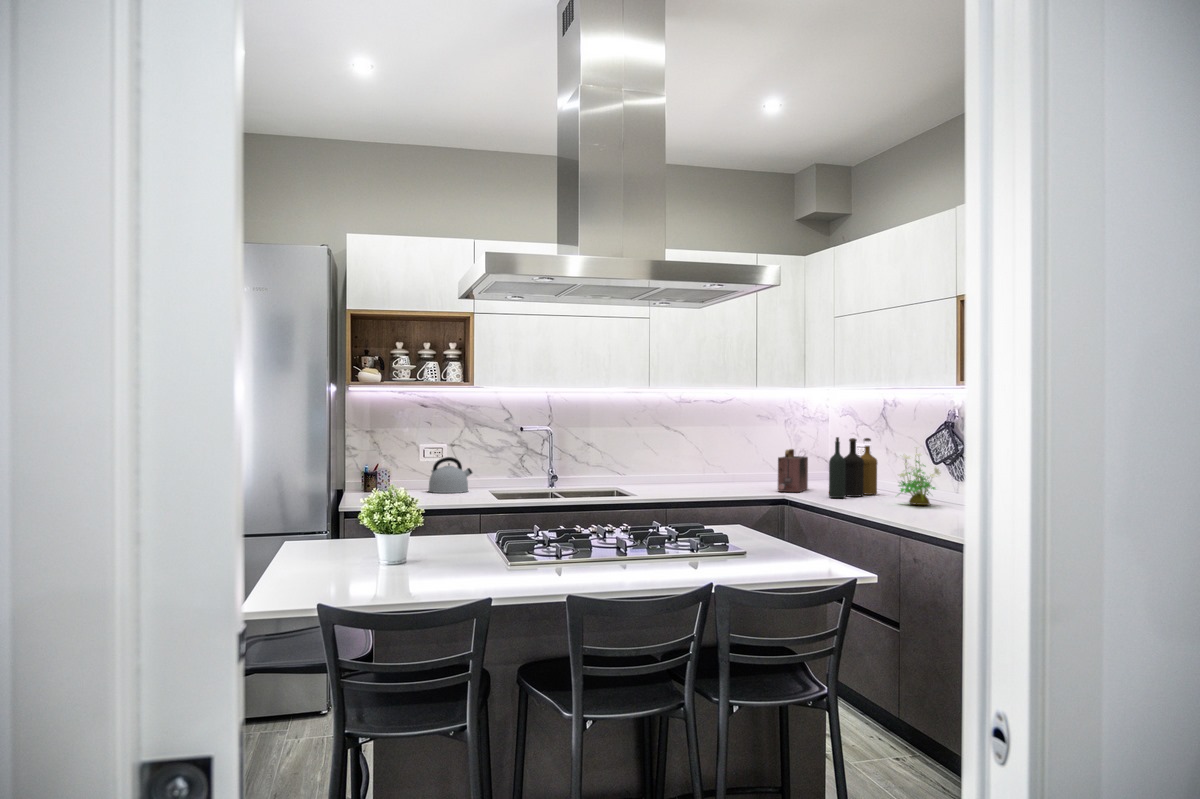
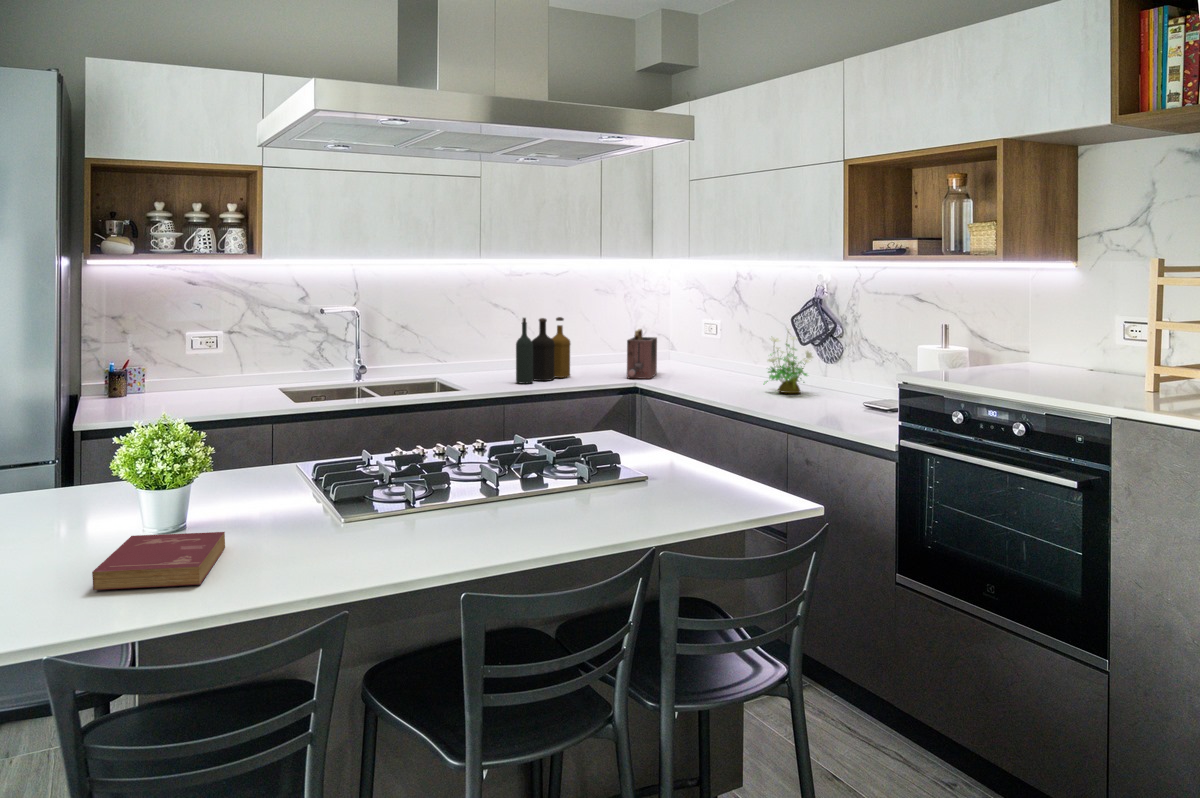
bottle: present [829,437,877,498] -> present [516,317,570,384]
kettle: present [428,457,472,493] -> none [207,347,264,392]
book: none [344,562,428,589] -> present [92,532,225,590]

